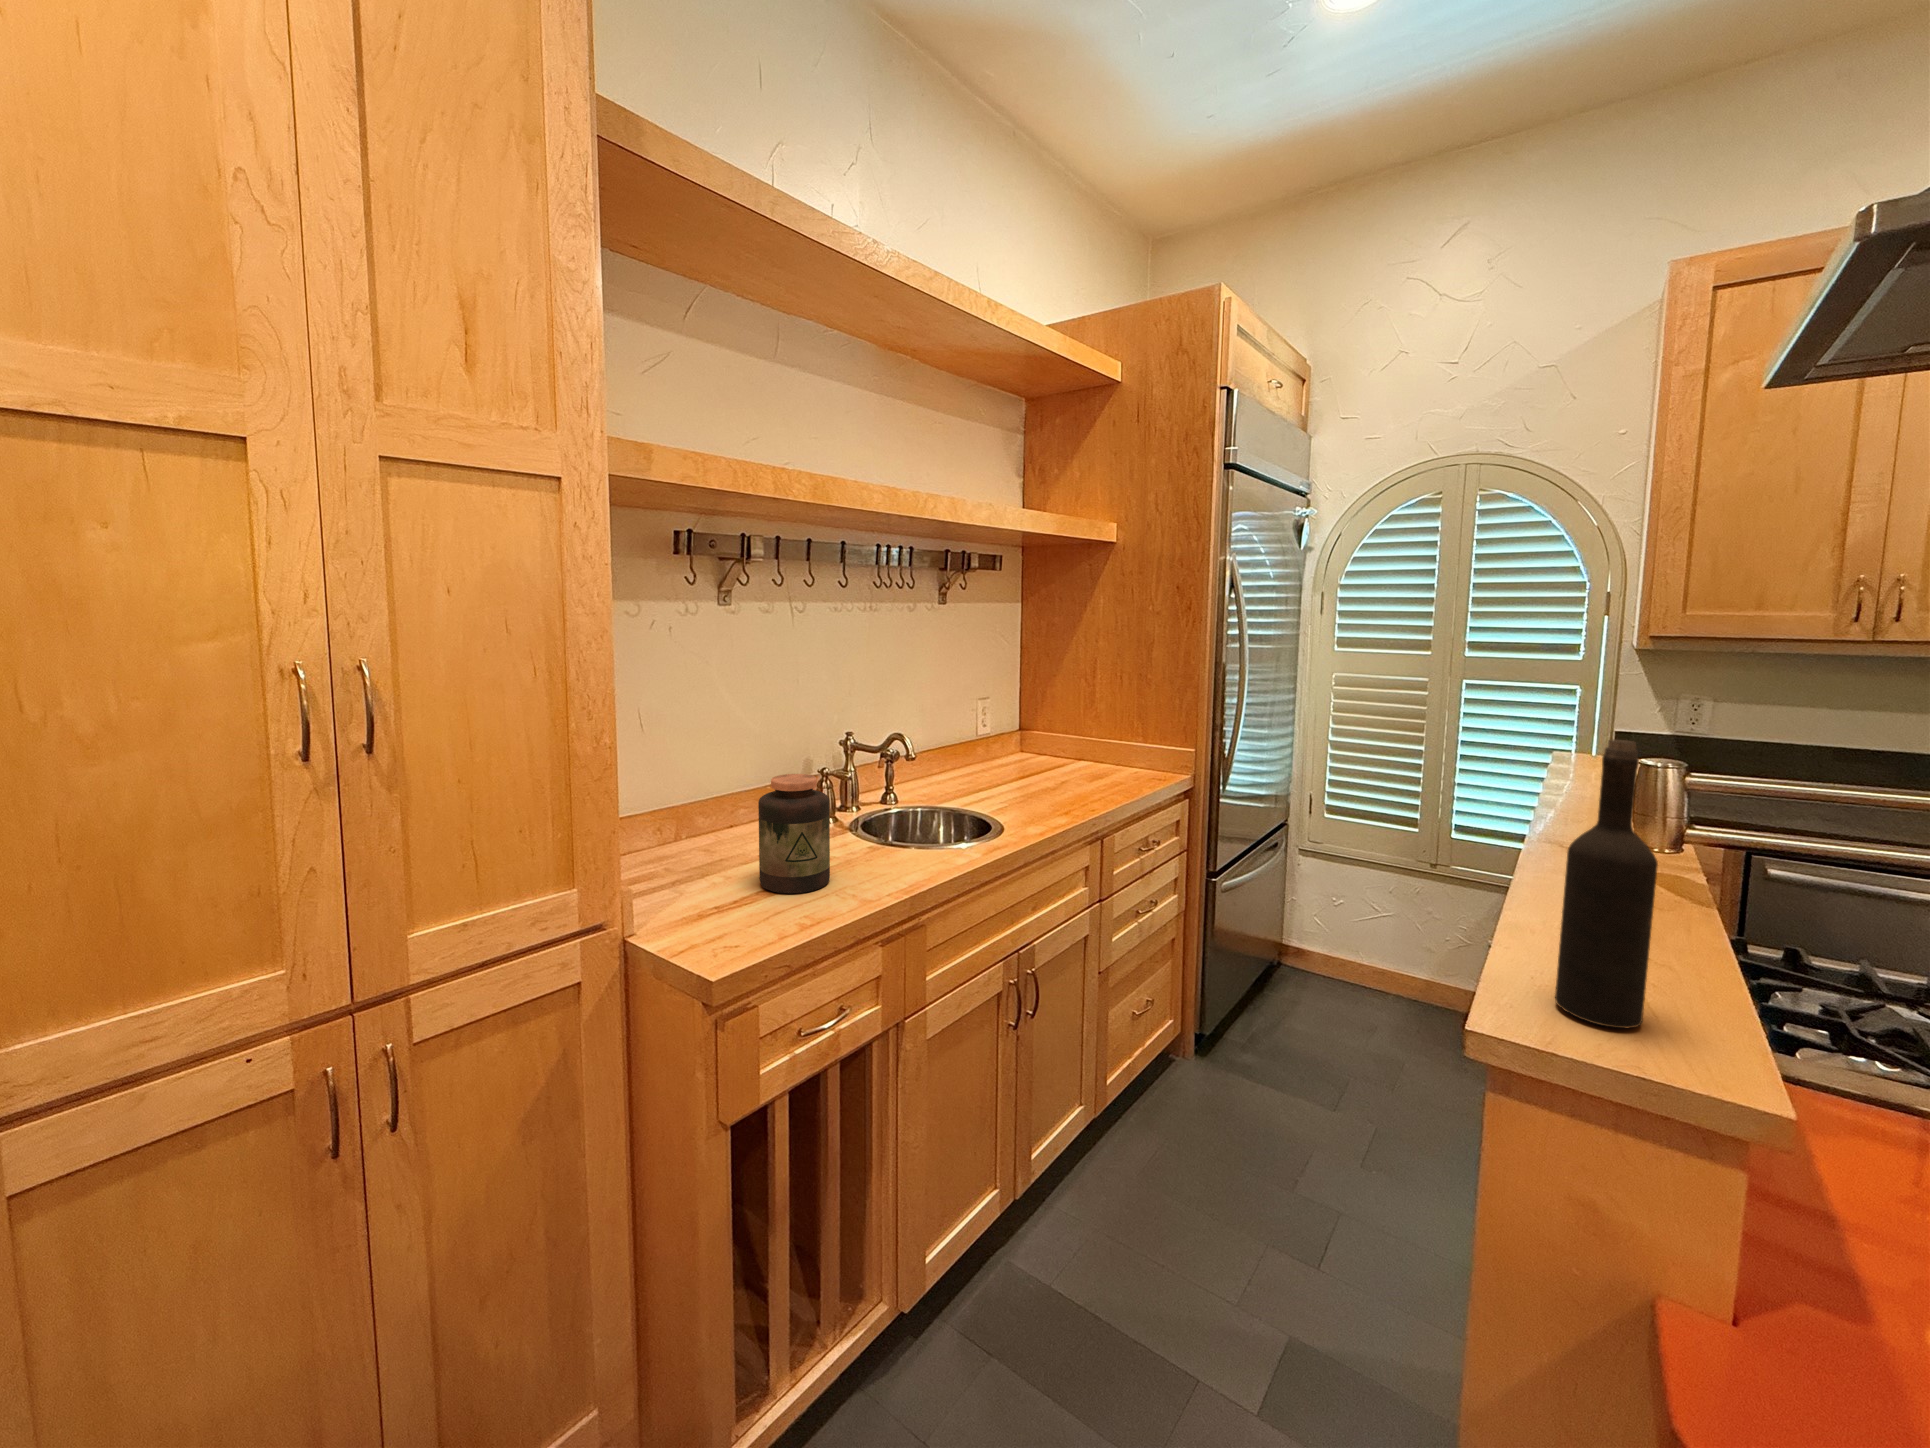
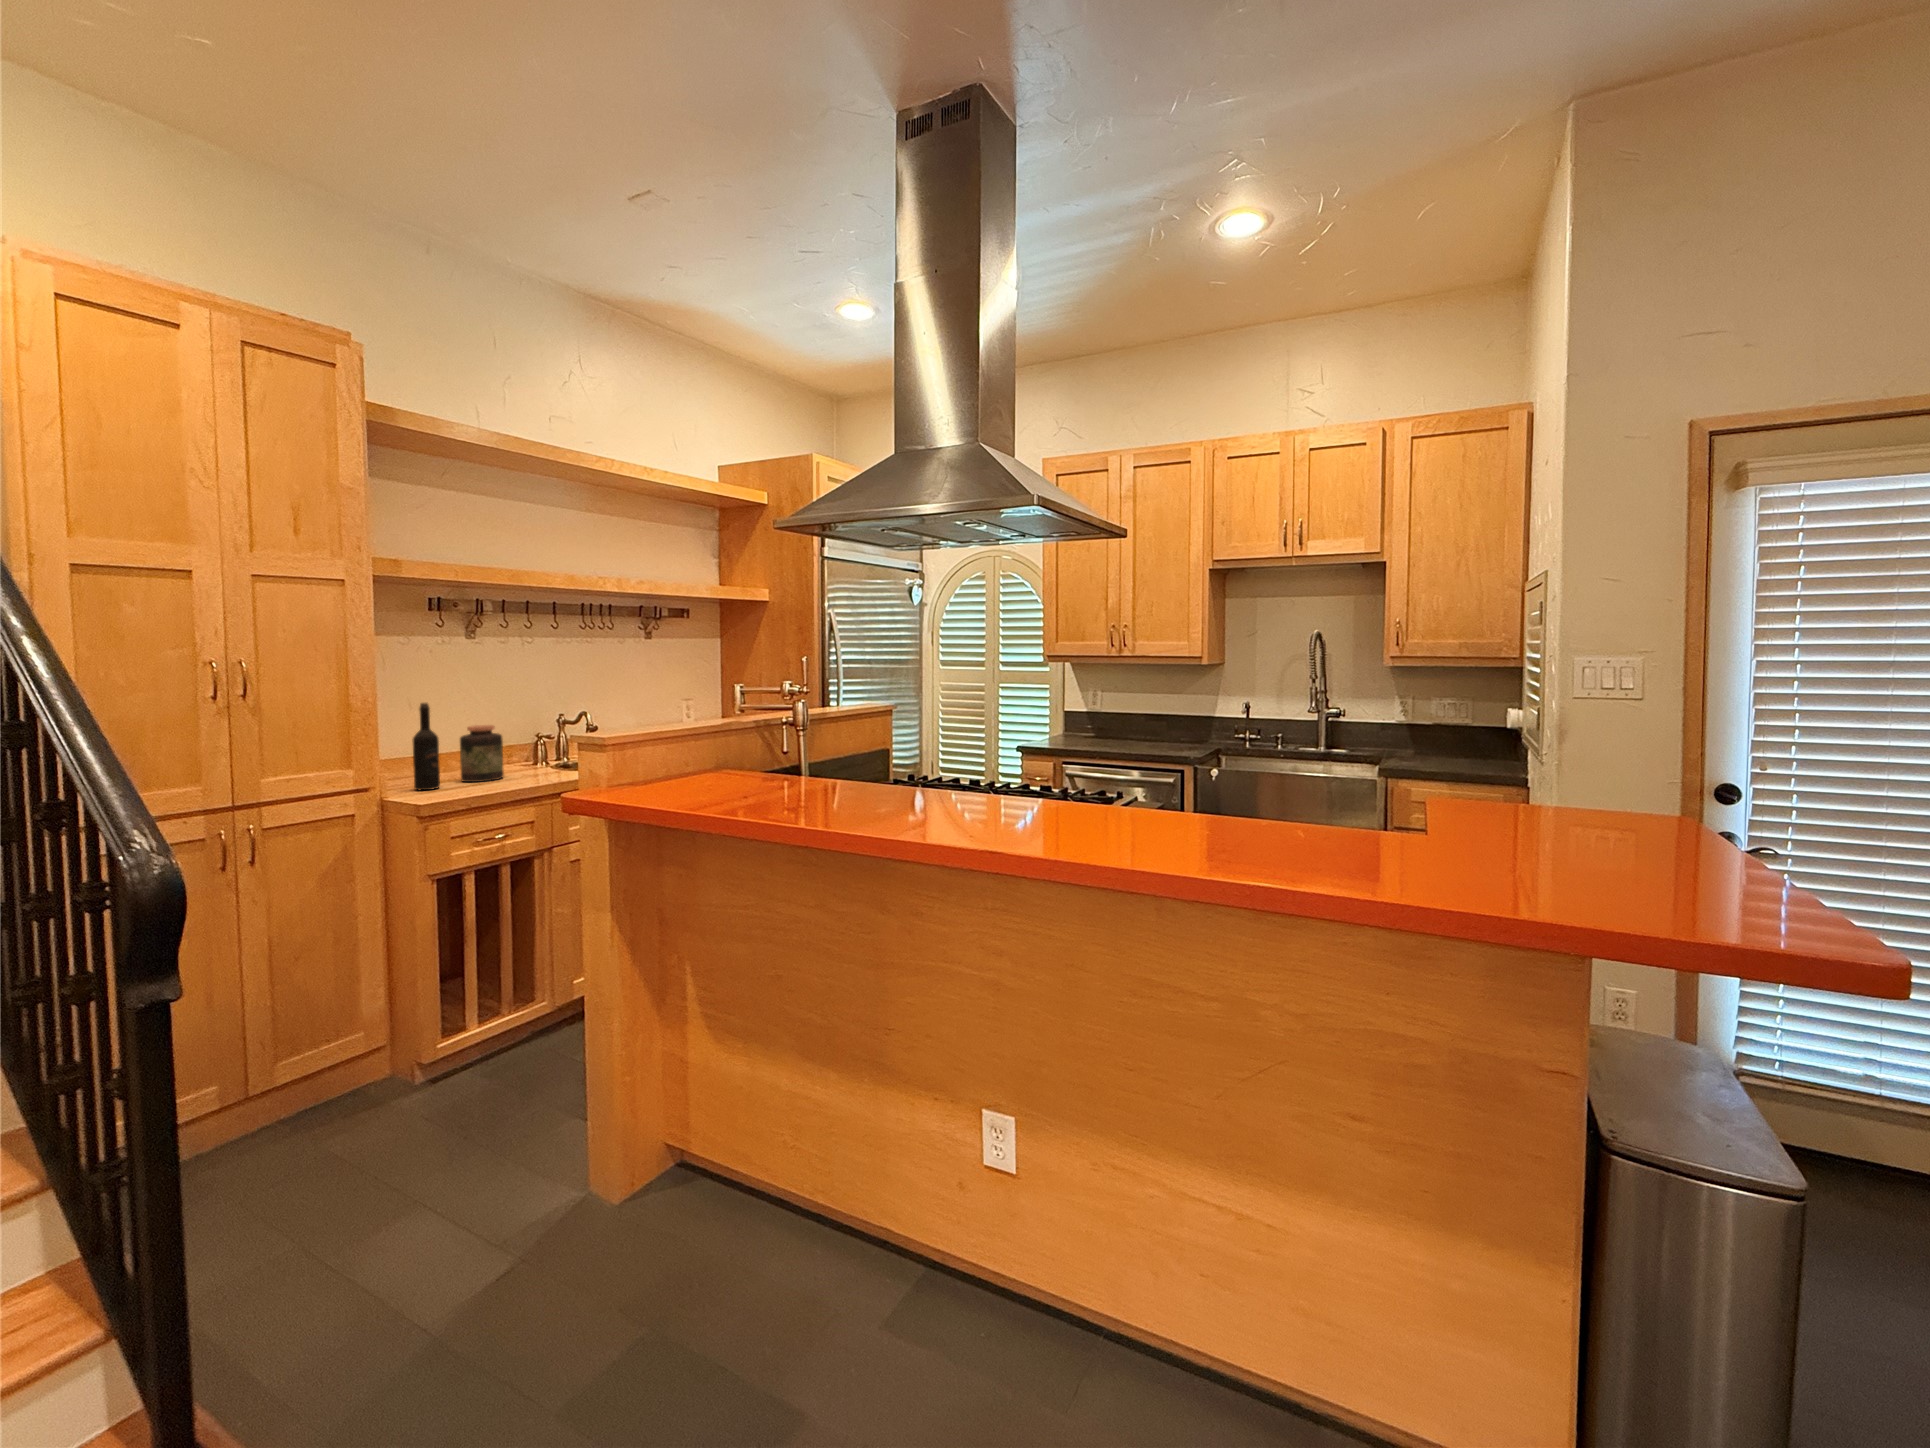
wine bottle: present [1555,740,1658,1028] -> present [413,703,440,790]

